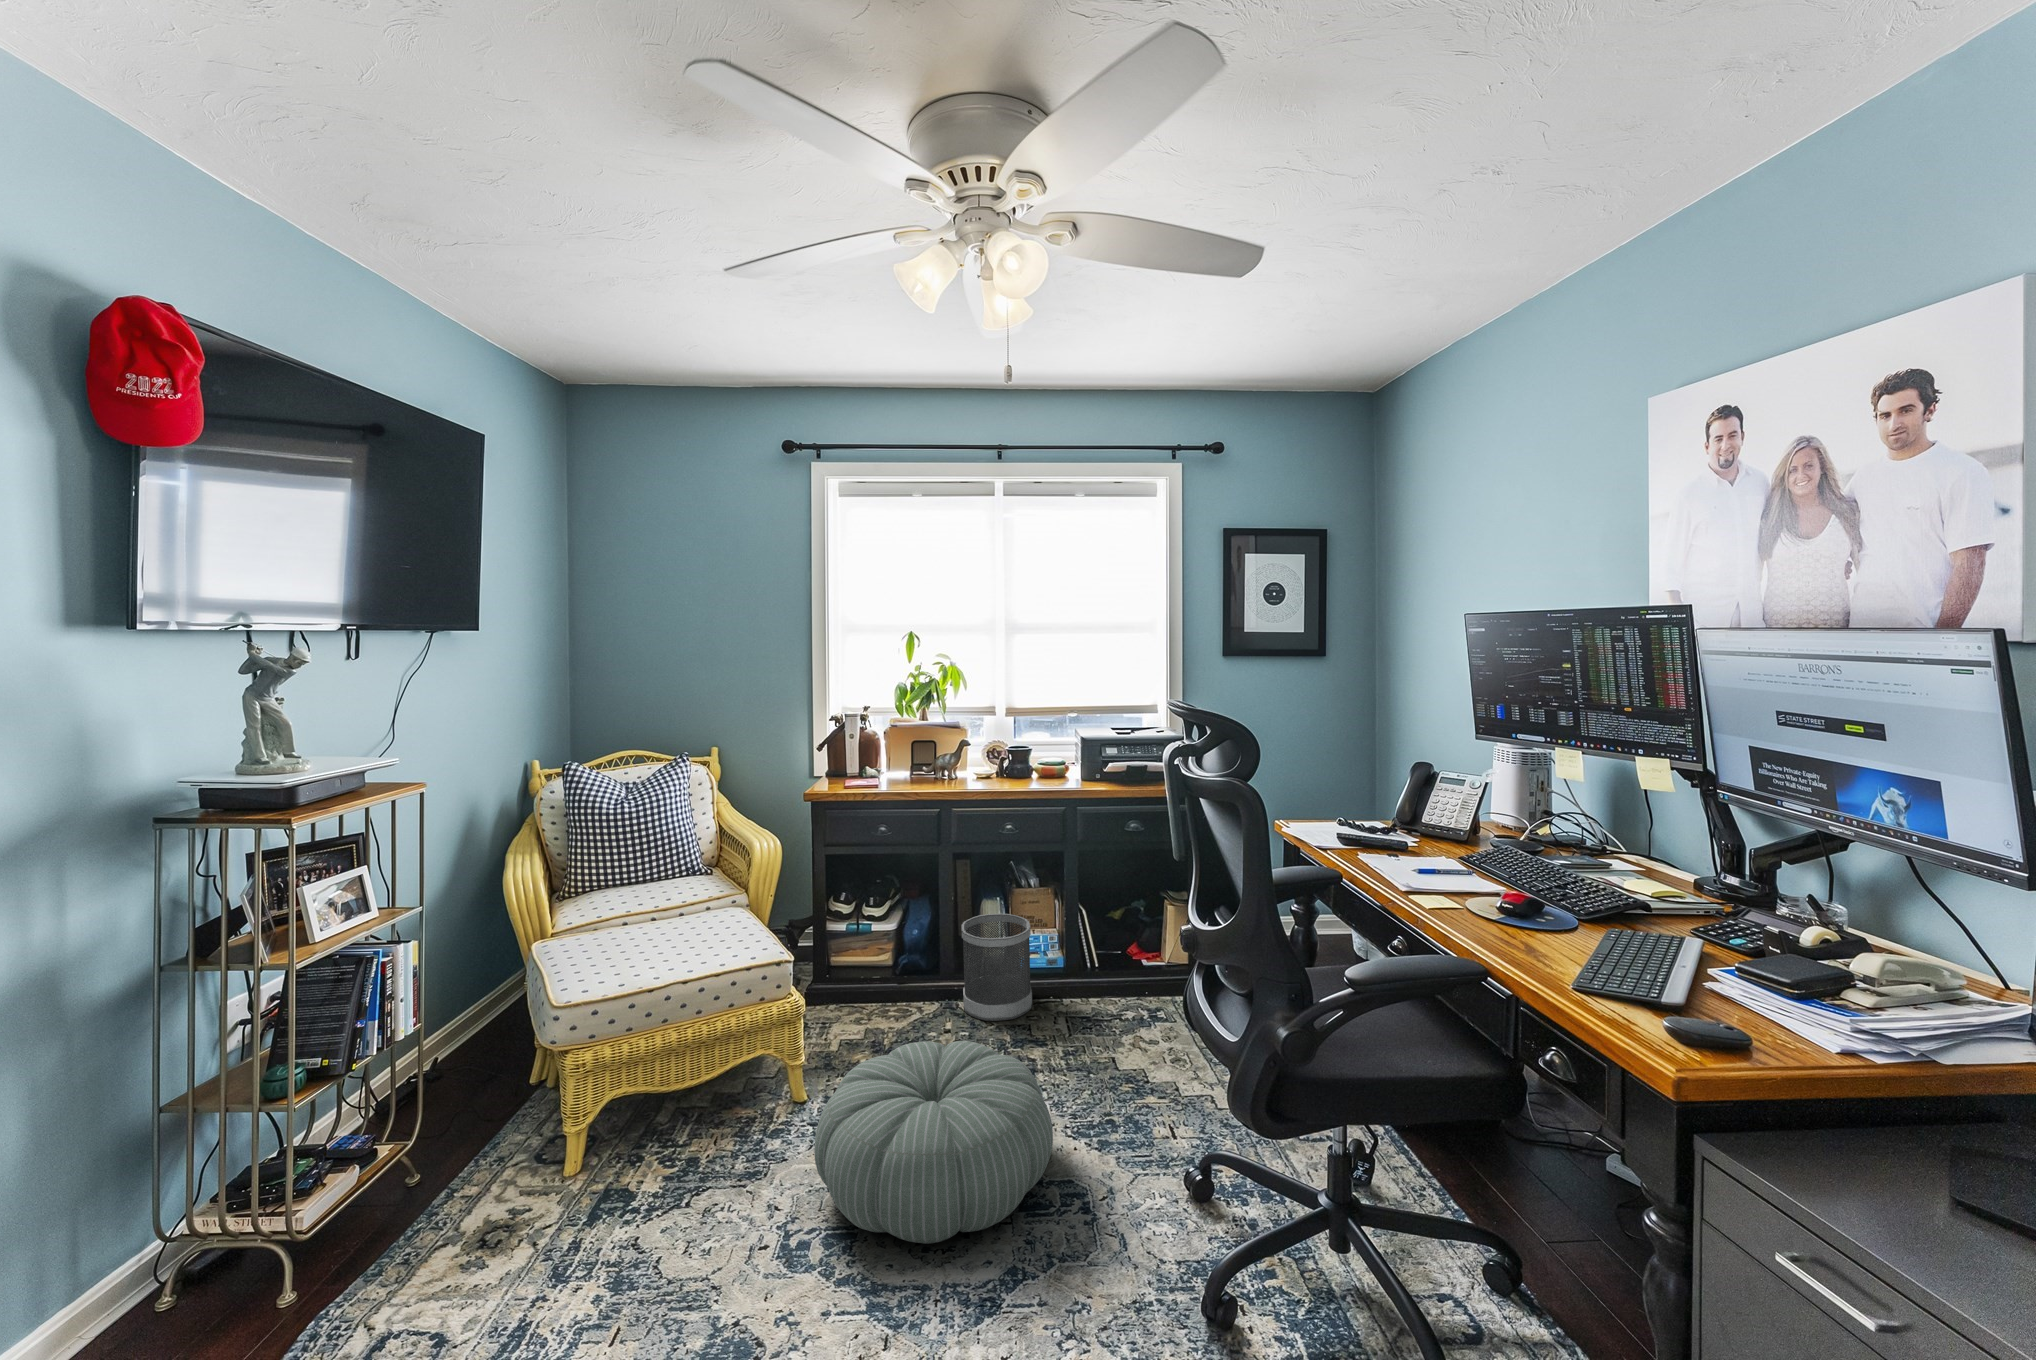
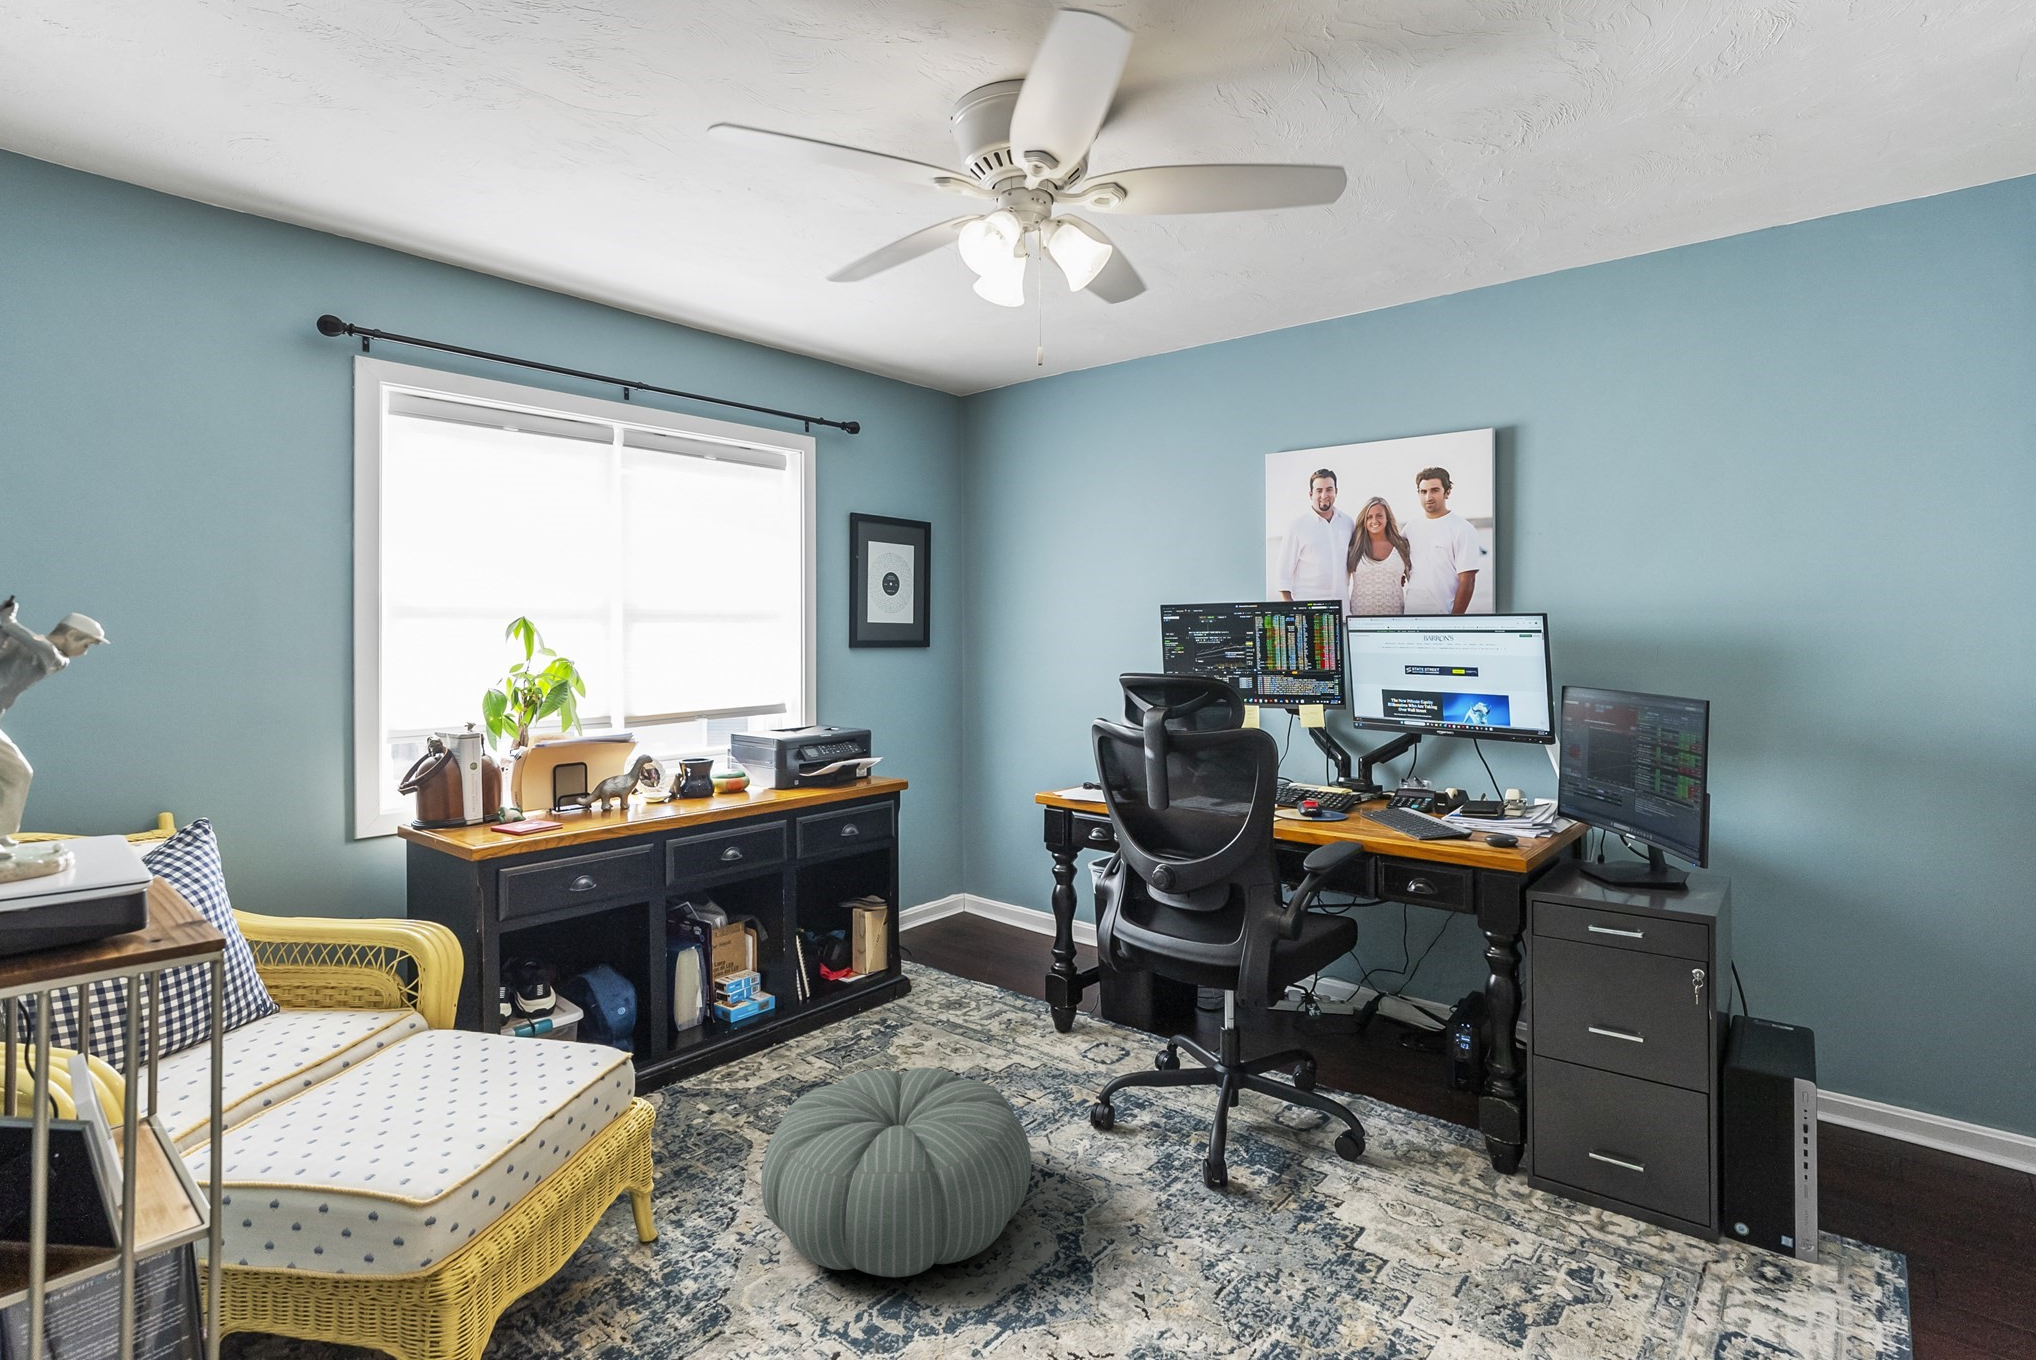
wastebasket: present [962,914,1032,1021] -> none [681,961,773,1092]

